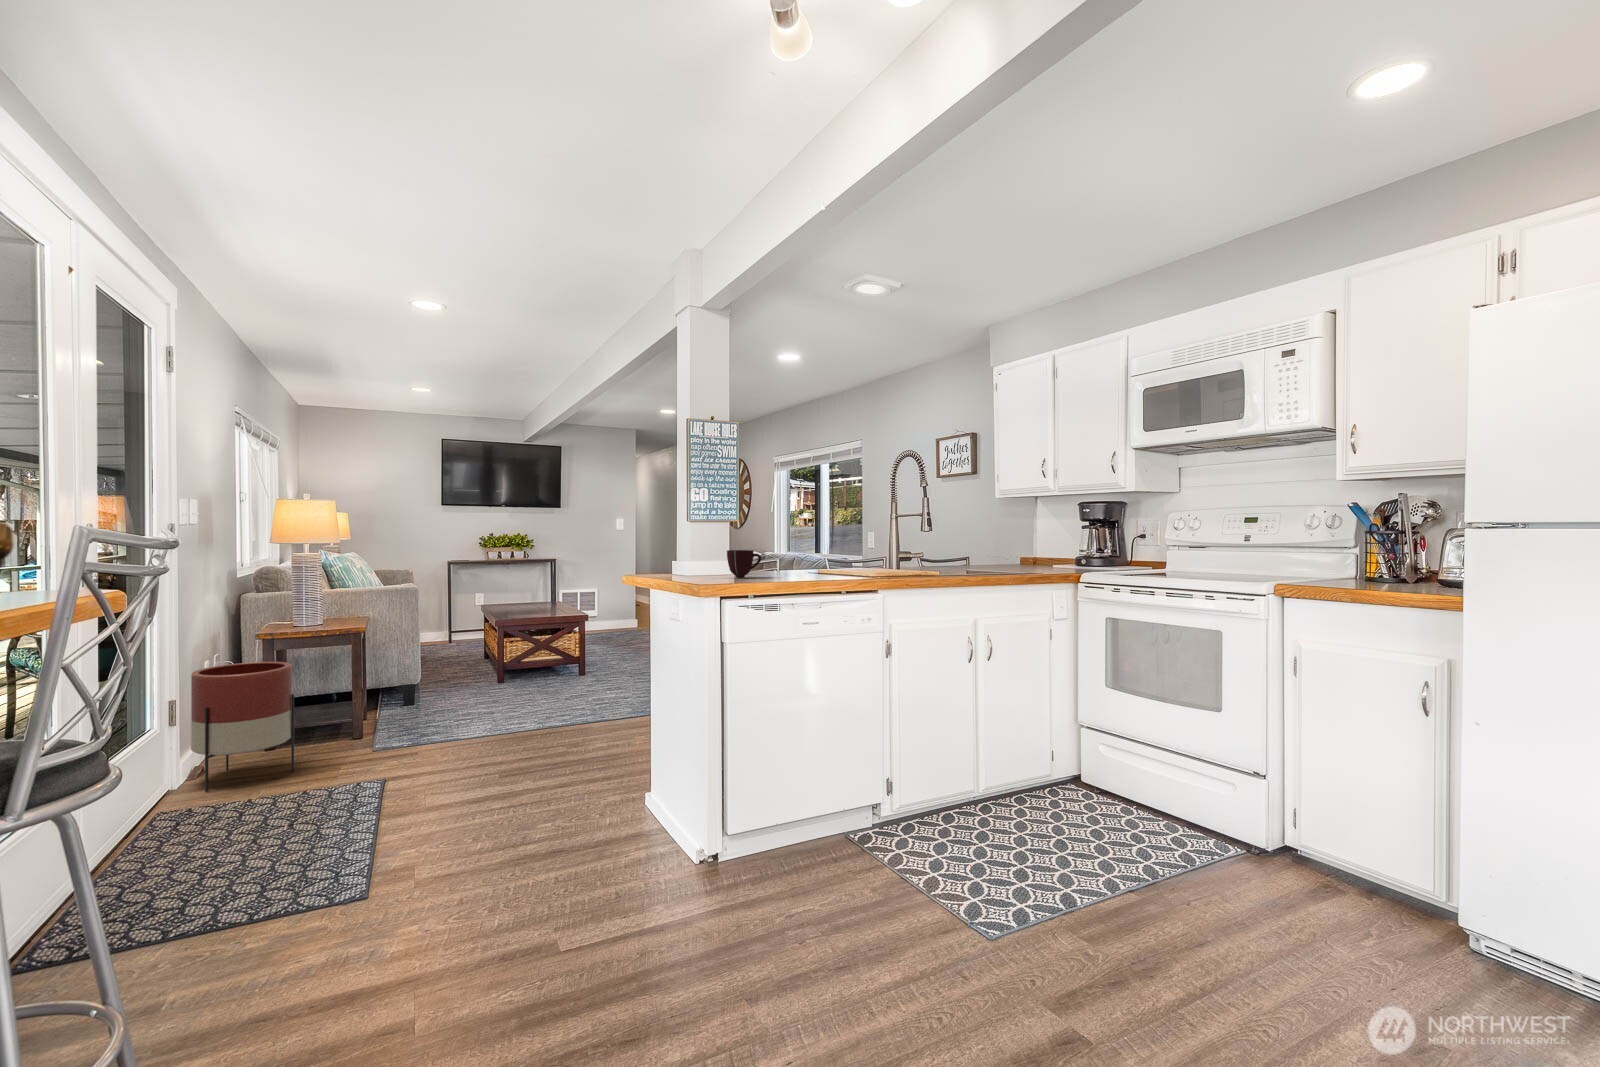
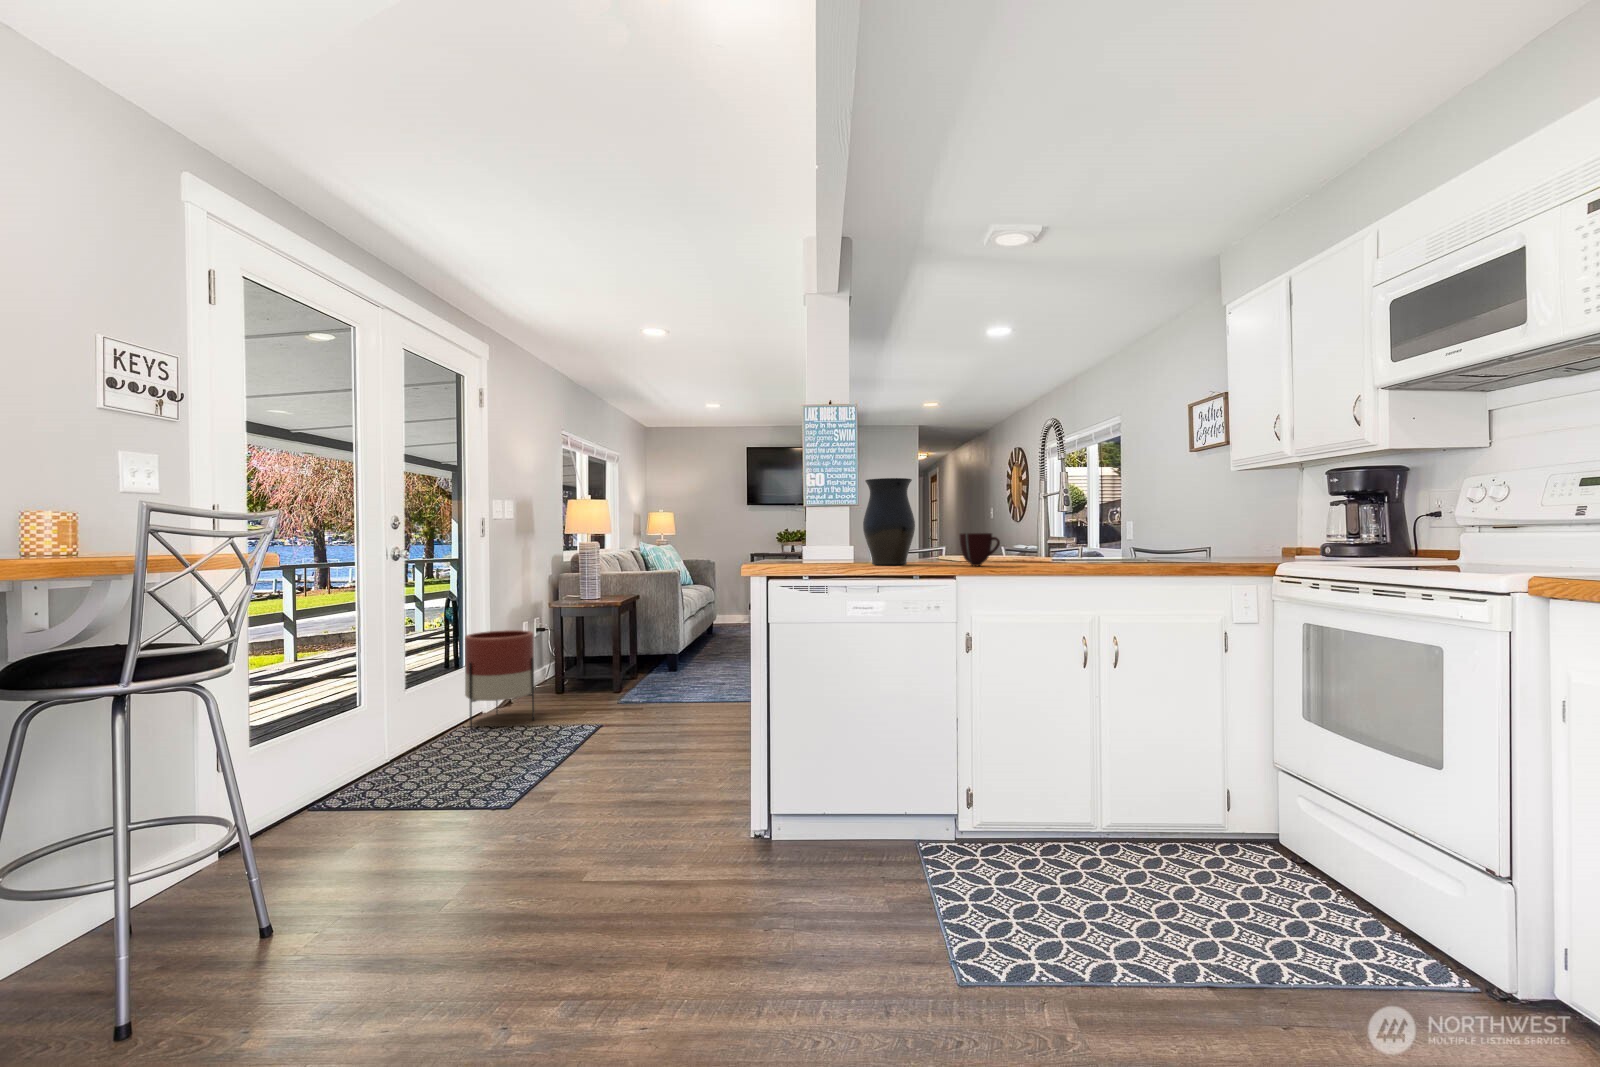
vase: none [783,500,831,579] -> present [863,478,915,565]
mug: present [727,550,761,578] -> present [960,533,1000,566]

